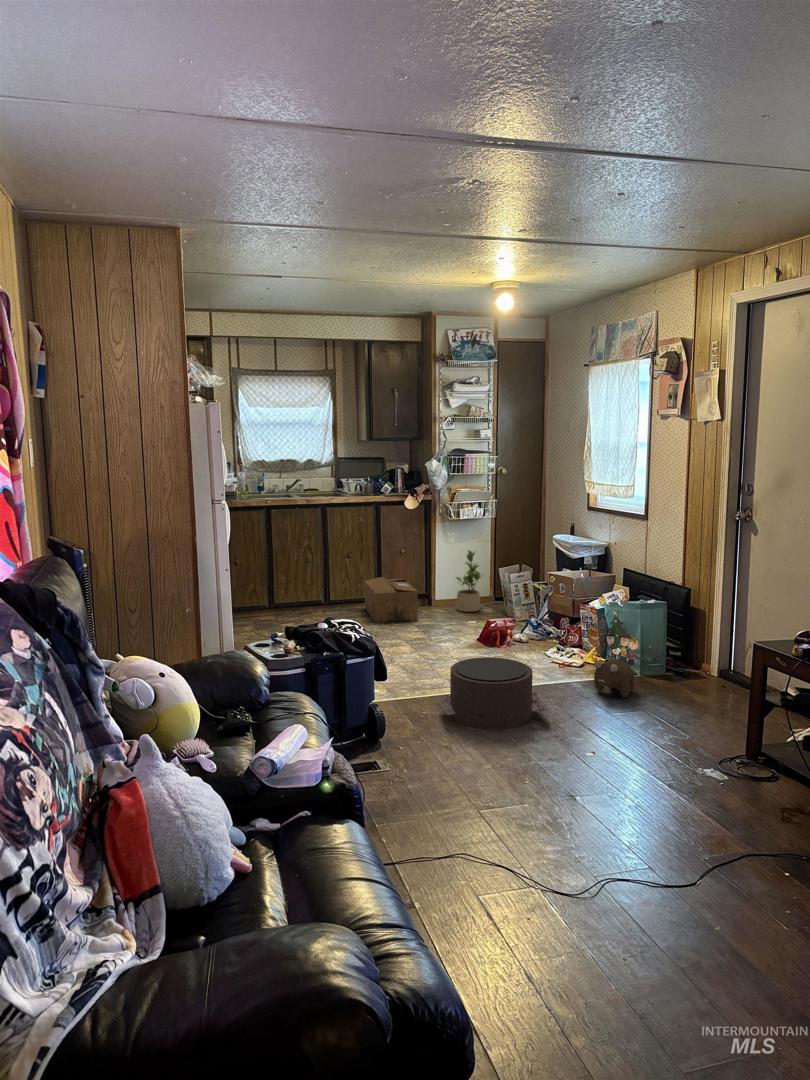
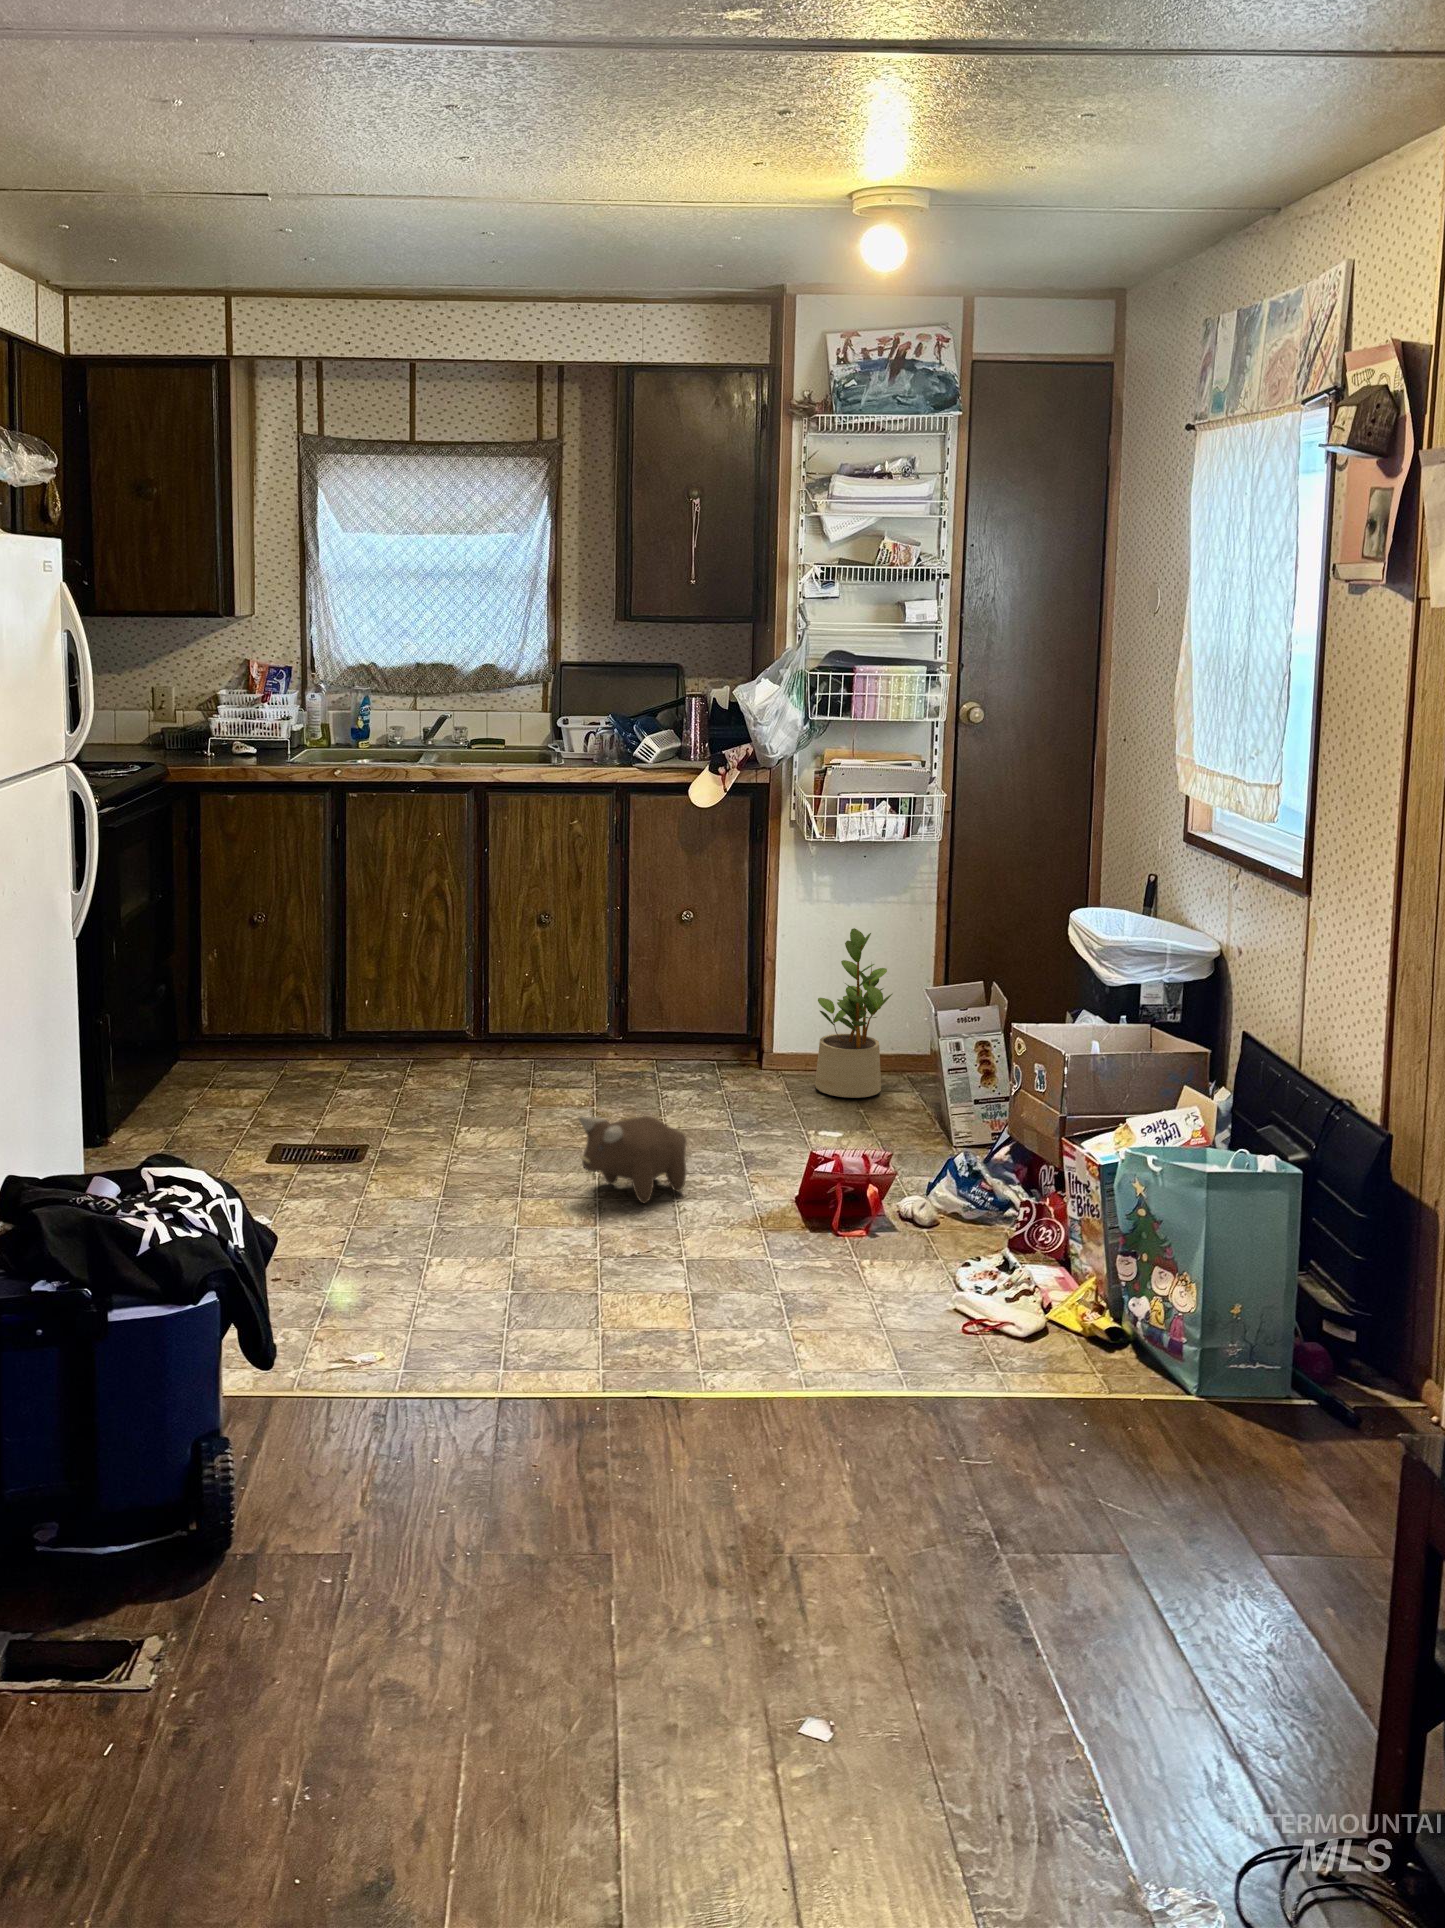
cardboard box: present [365,577,418,623] -> none [570,978,688,1111]
pouf: present [441,657,548,729] -> none [443,1295,768,1553]
plush toy: present [594,659,635,698] -> present [579,1116,686,1203]

